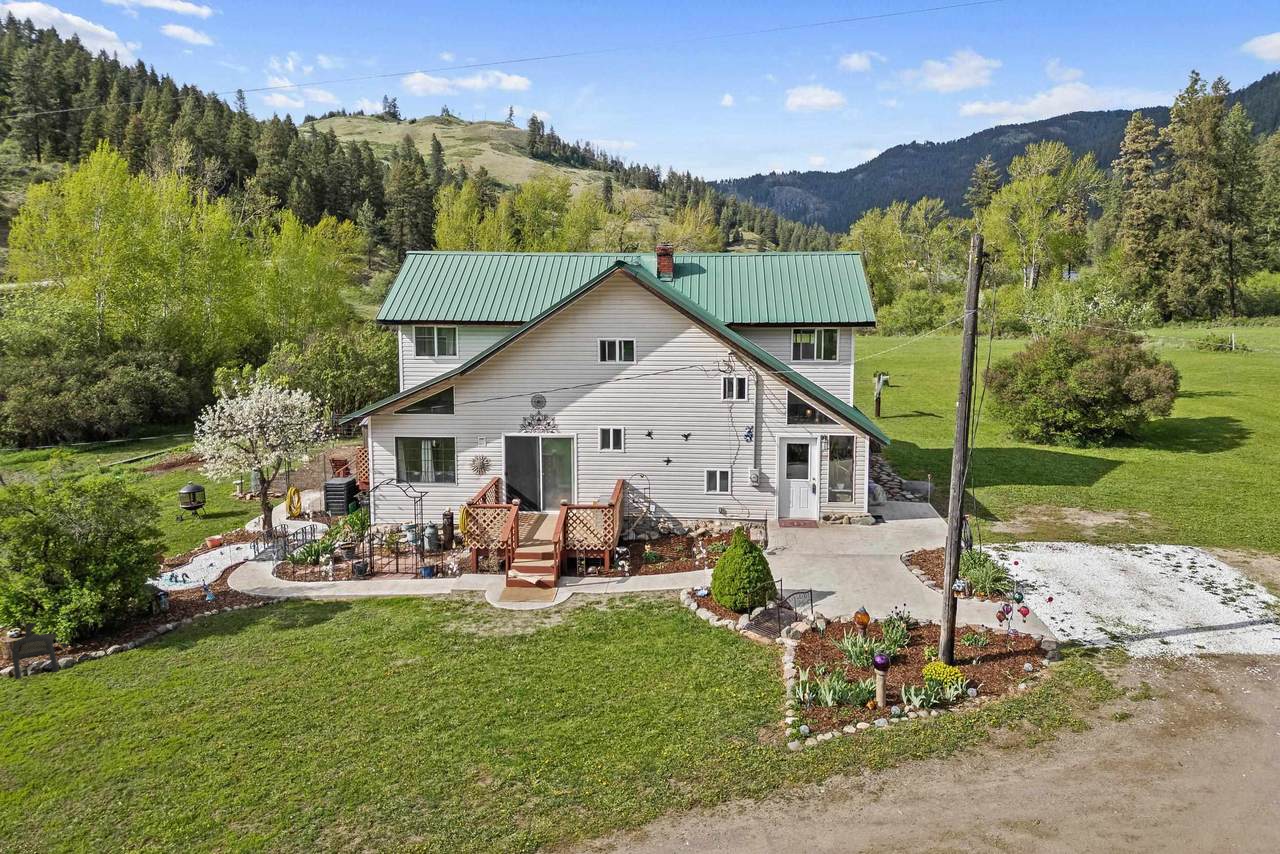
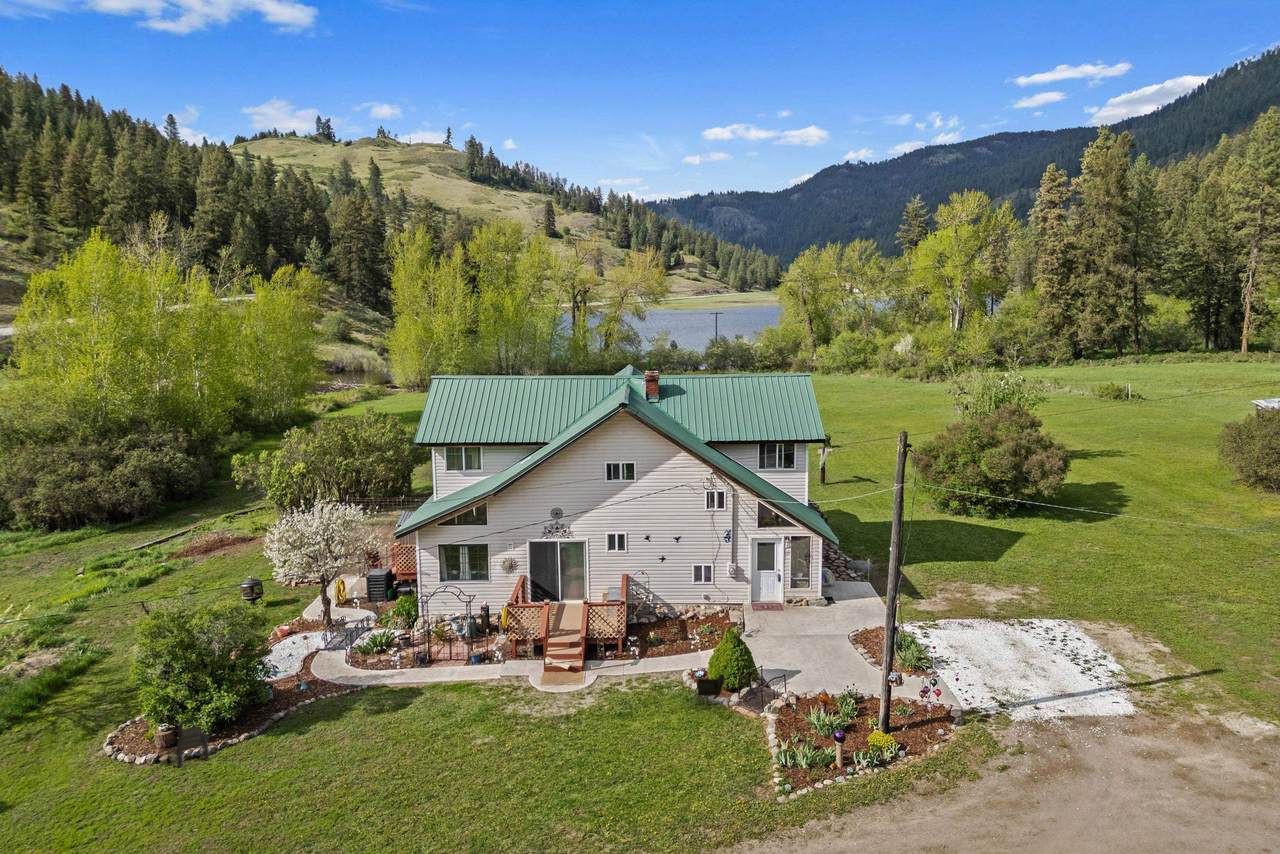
lounge chair: none [687,587,731,630] -> present [697,674,725,706]

